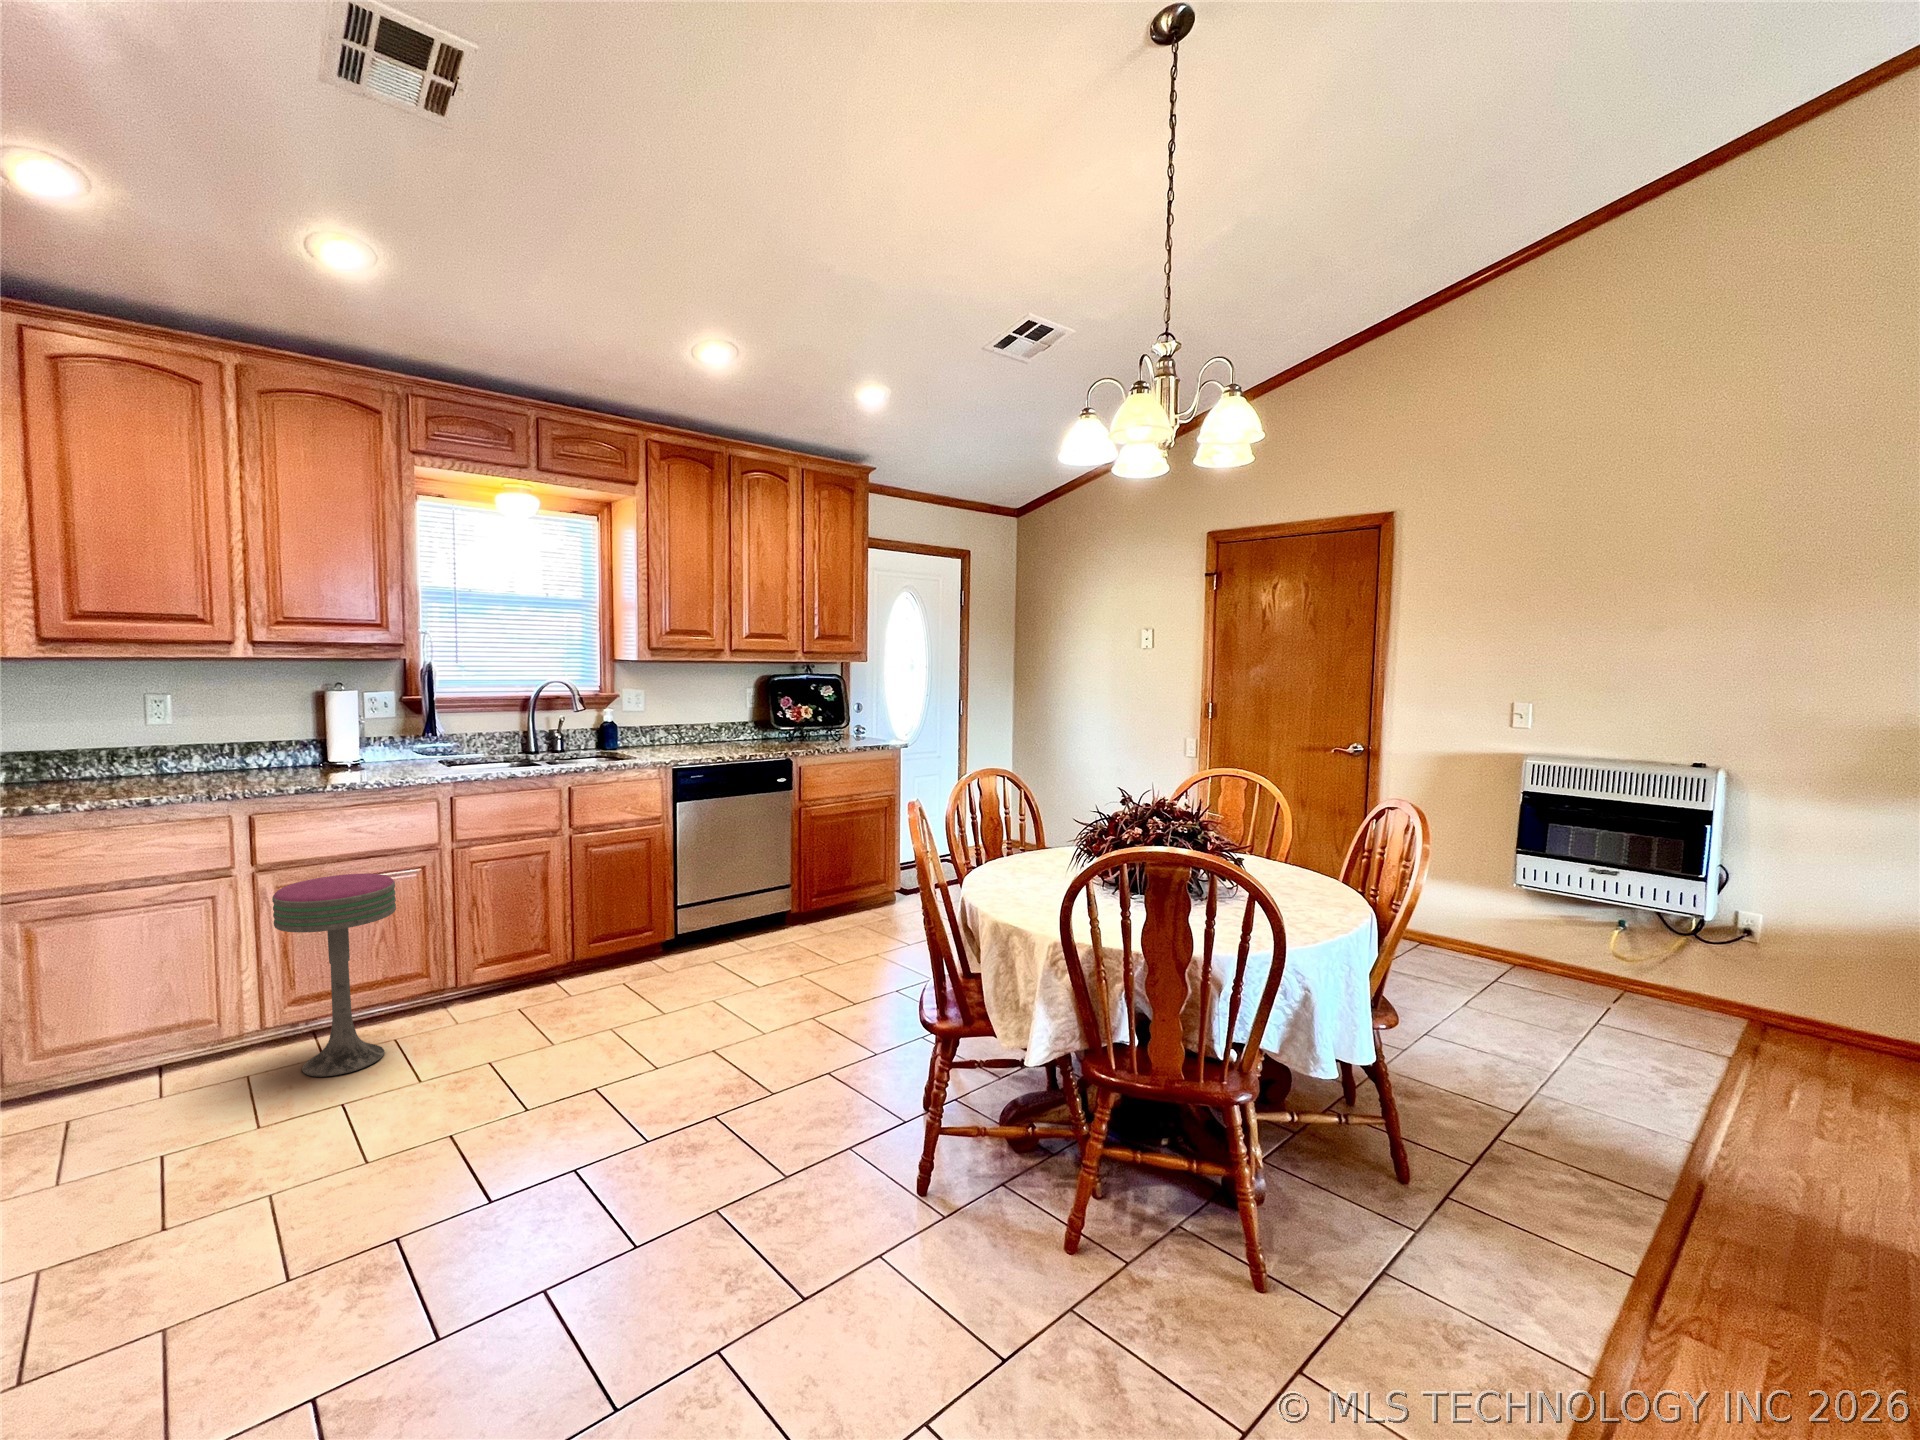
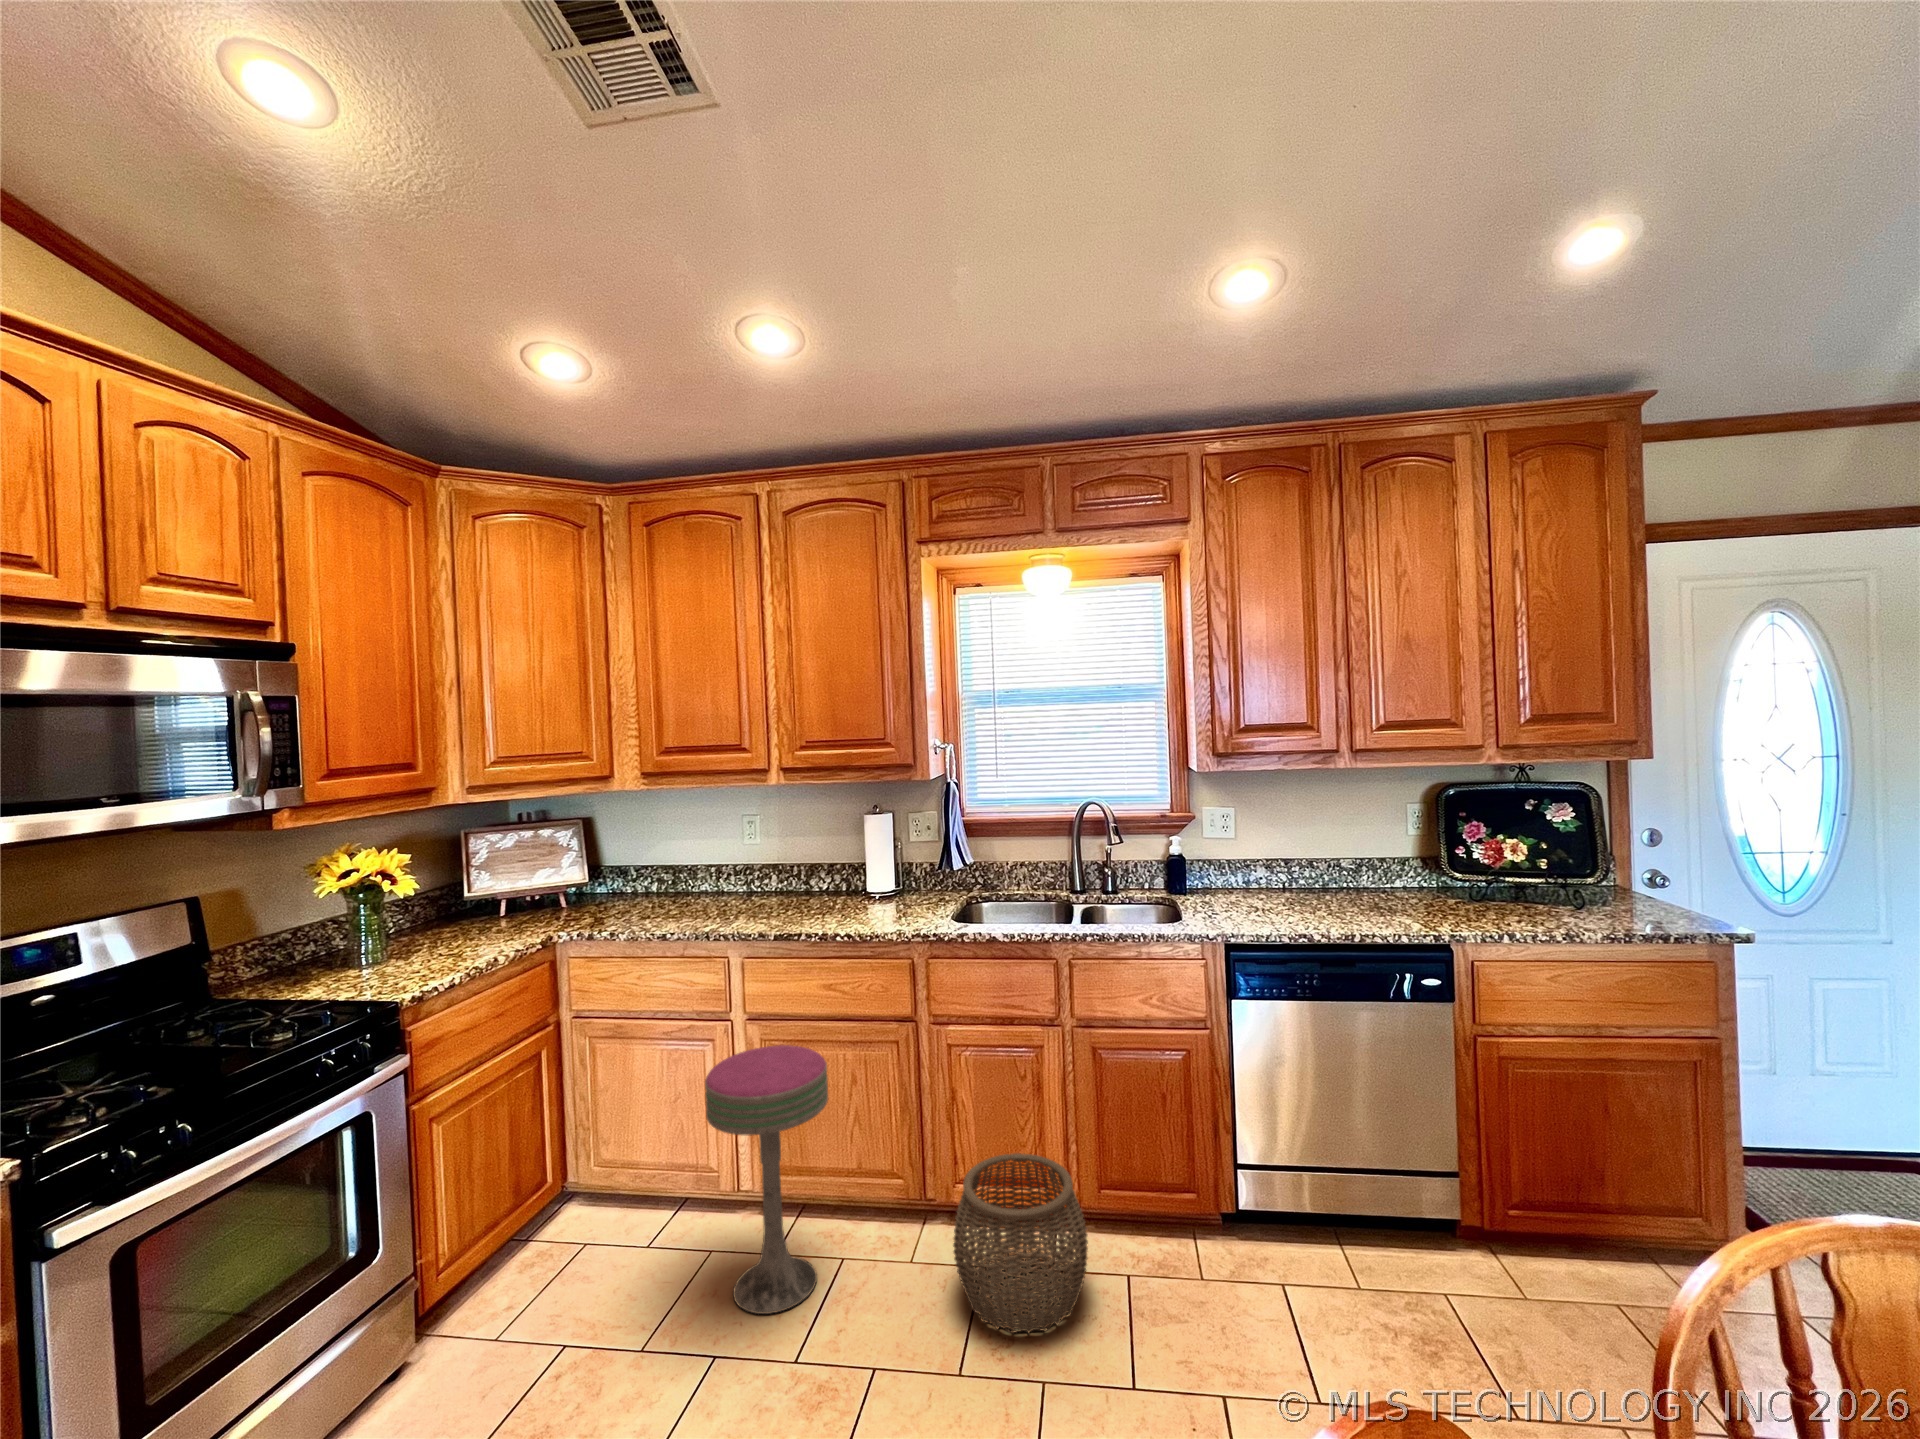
woven basket: none [502,919,604,1020] -> present [953,1153,1088,1333]

